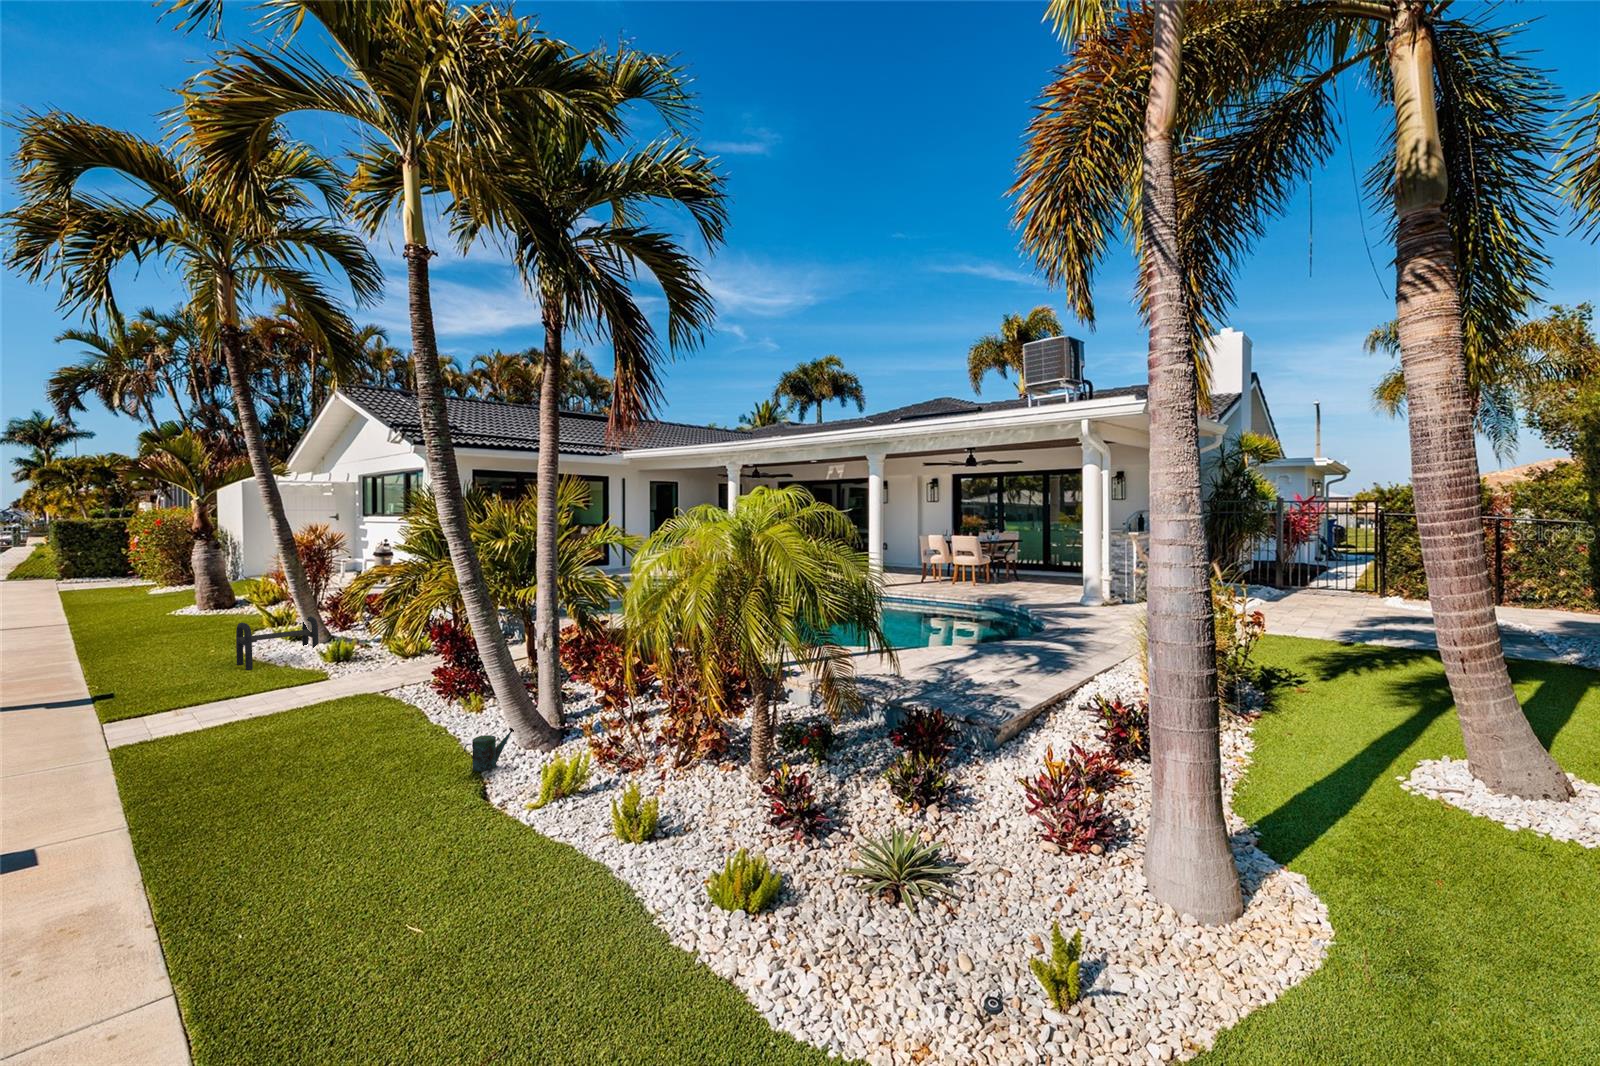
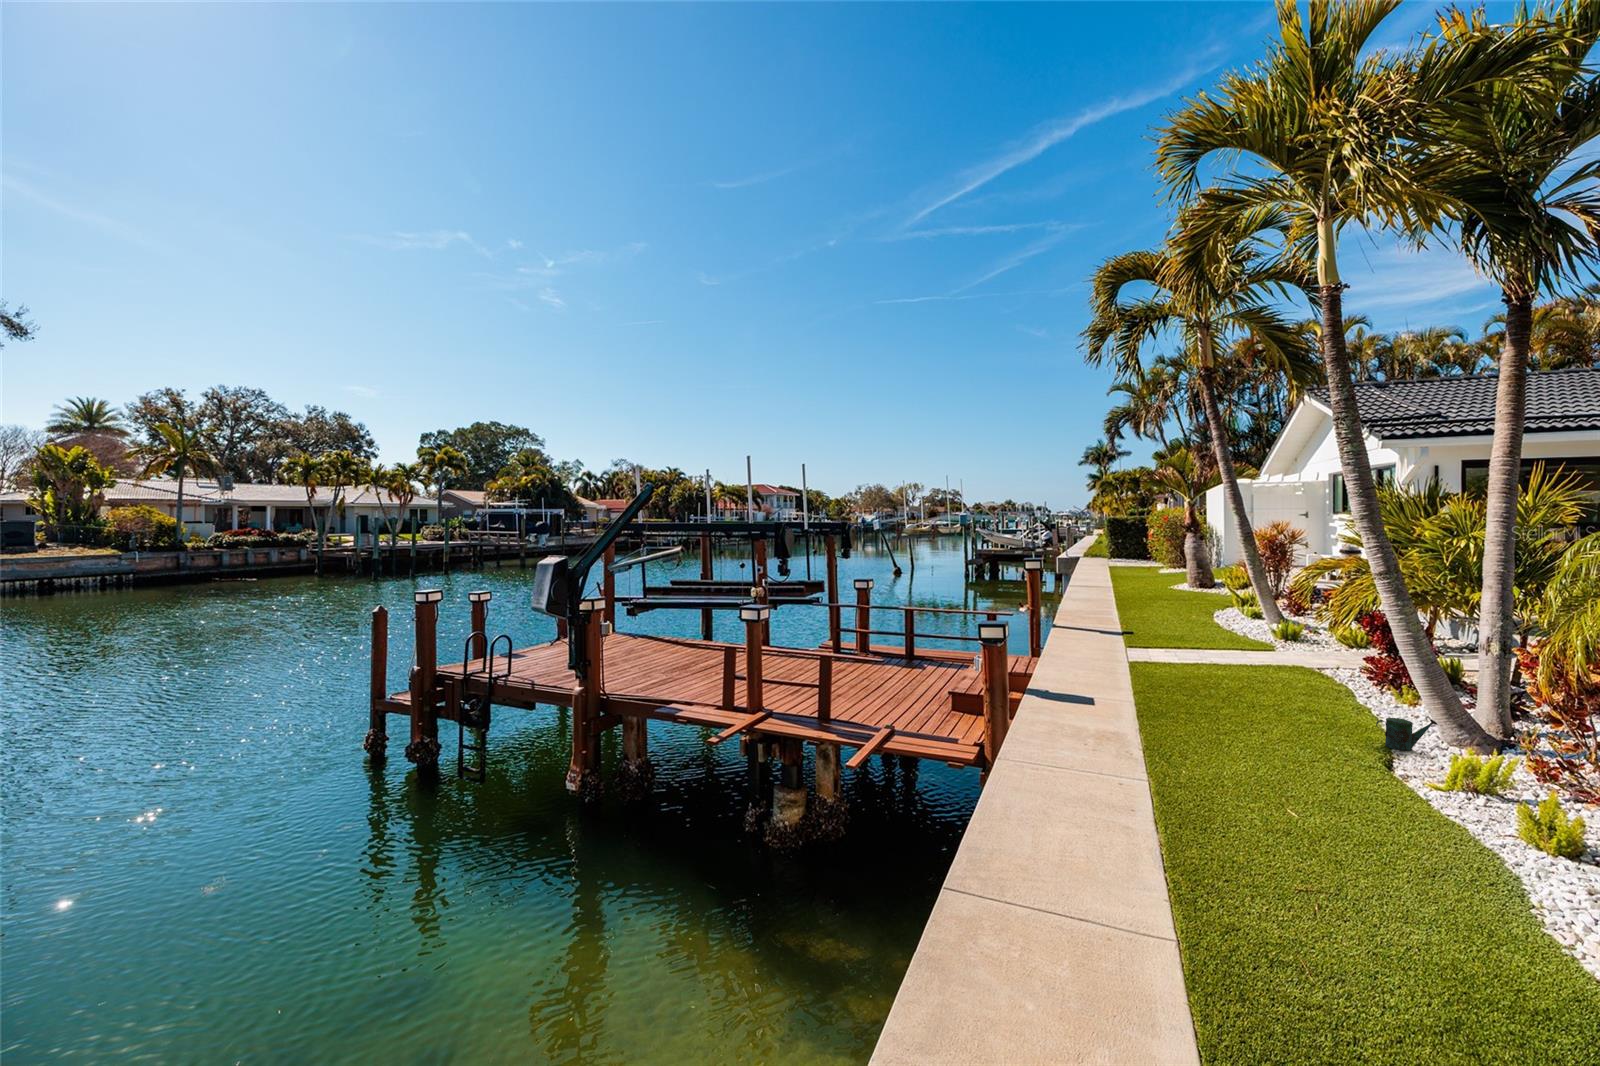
bench: present [236,616,319,670] -> none [1209,596,1272,636]

